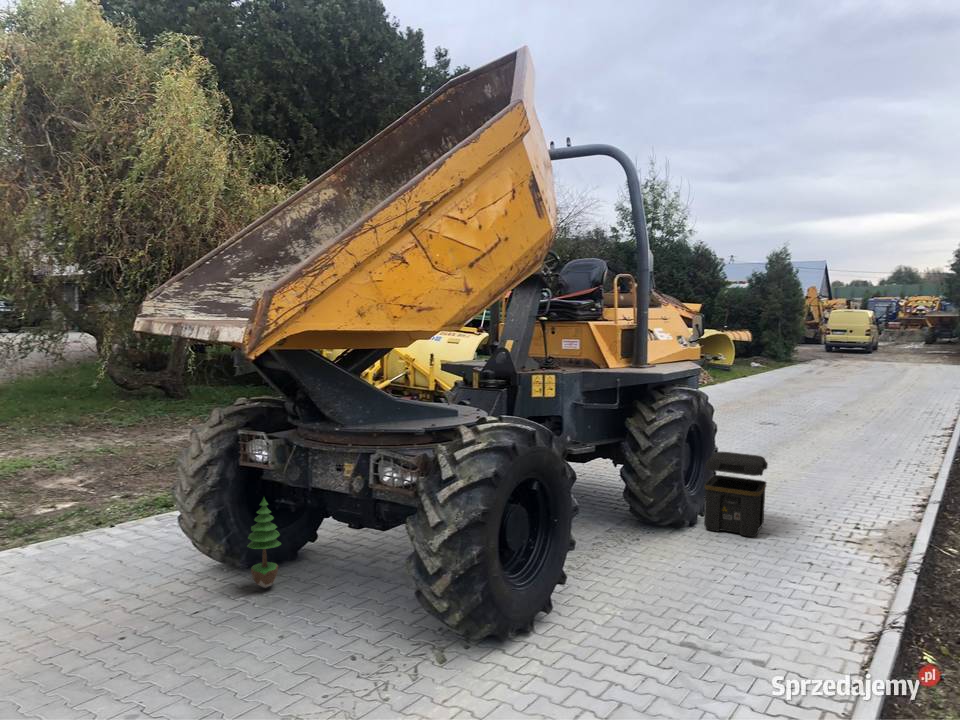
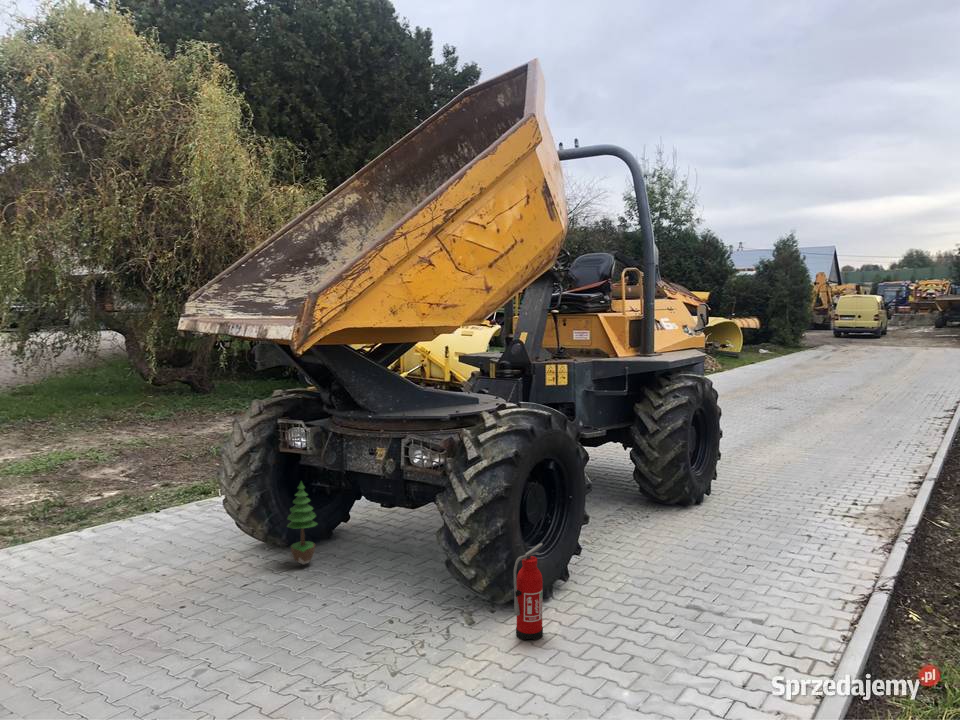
toolbox: present [704,452,768,537] -> none [710,435,769,514]
fire extinguisher: none [489,574,523,683] -> present [514,543,543,640]

